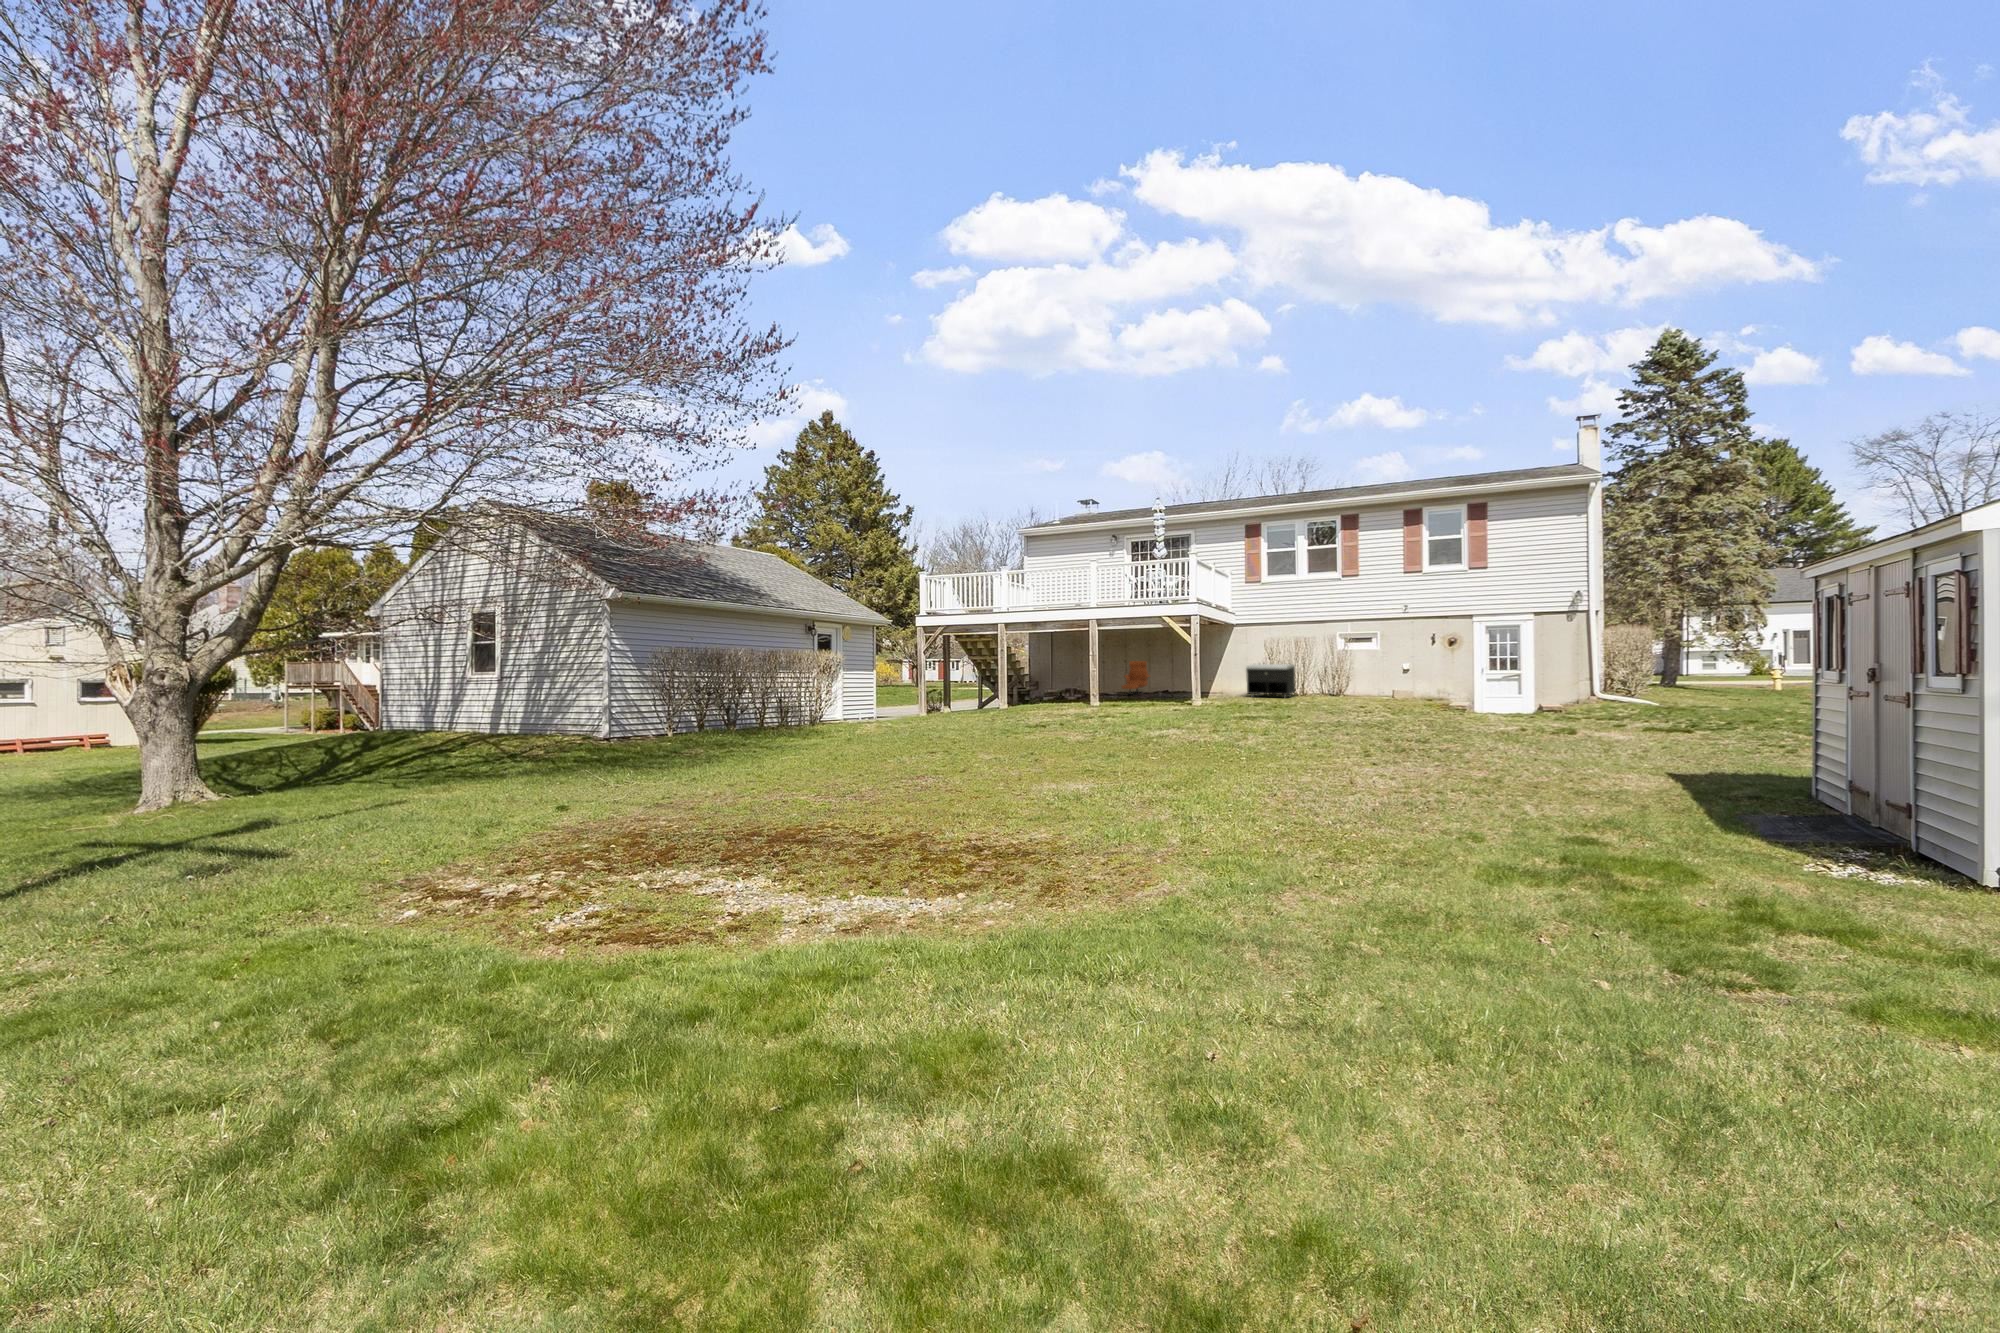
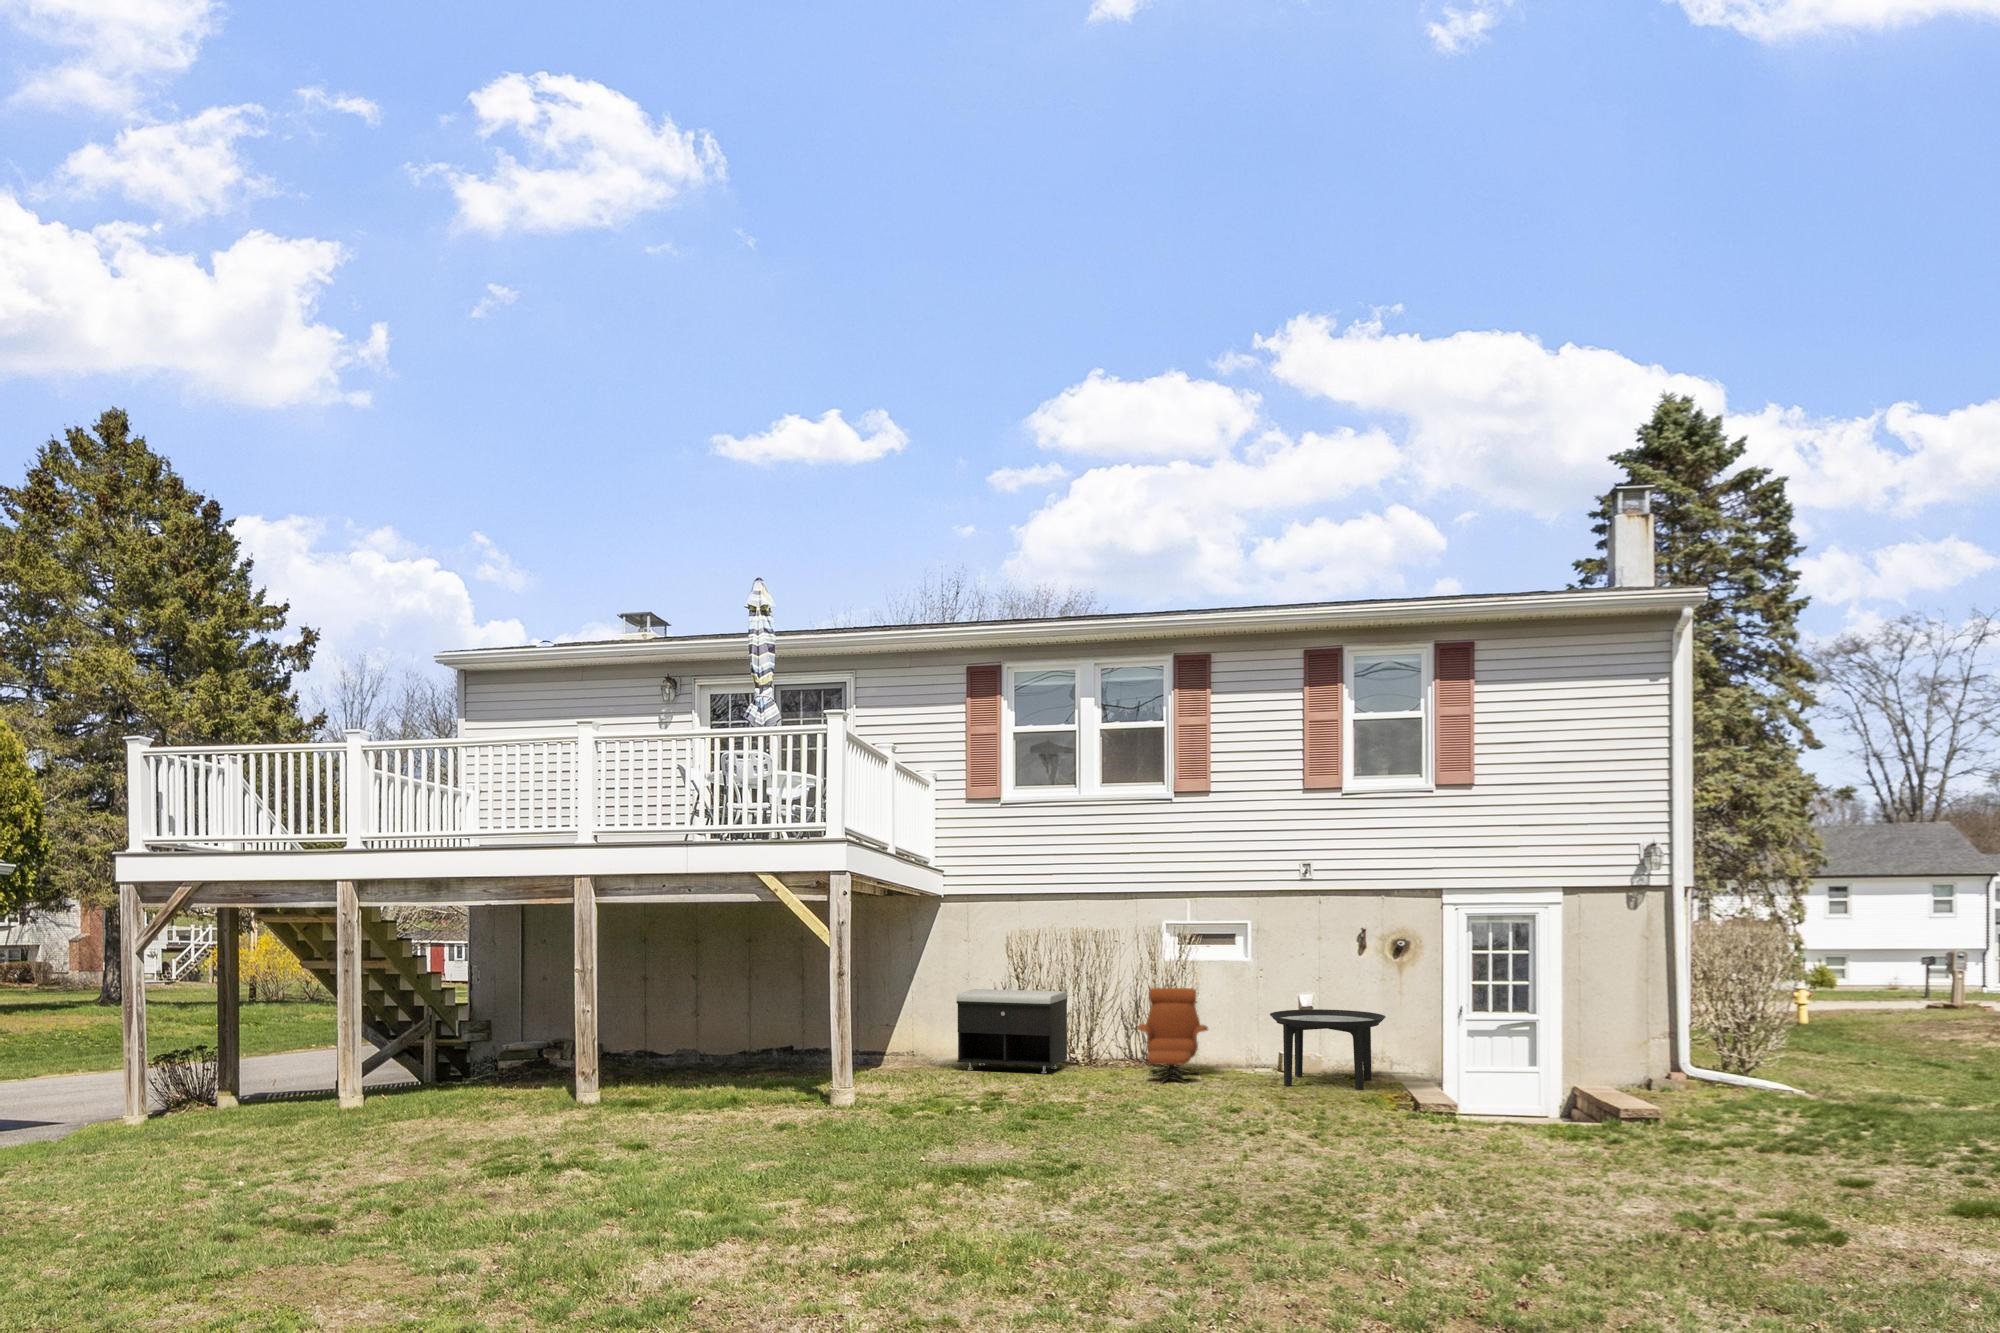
lounge chair: present [1122,661,1149,696] -> present [1137,988,1208,1084]
round table: none [1387,670,1442,703] -> present [1270,1009,1386,1090]

